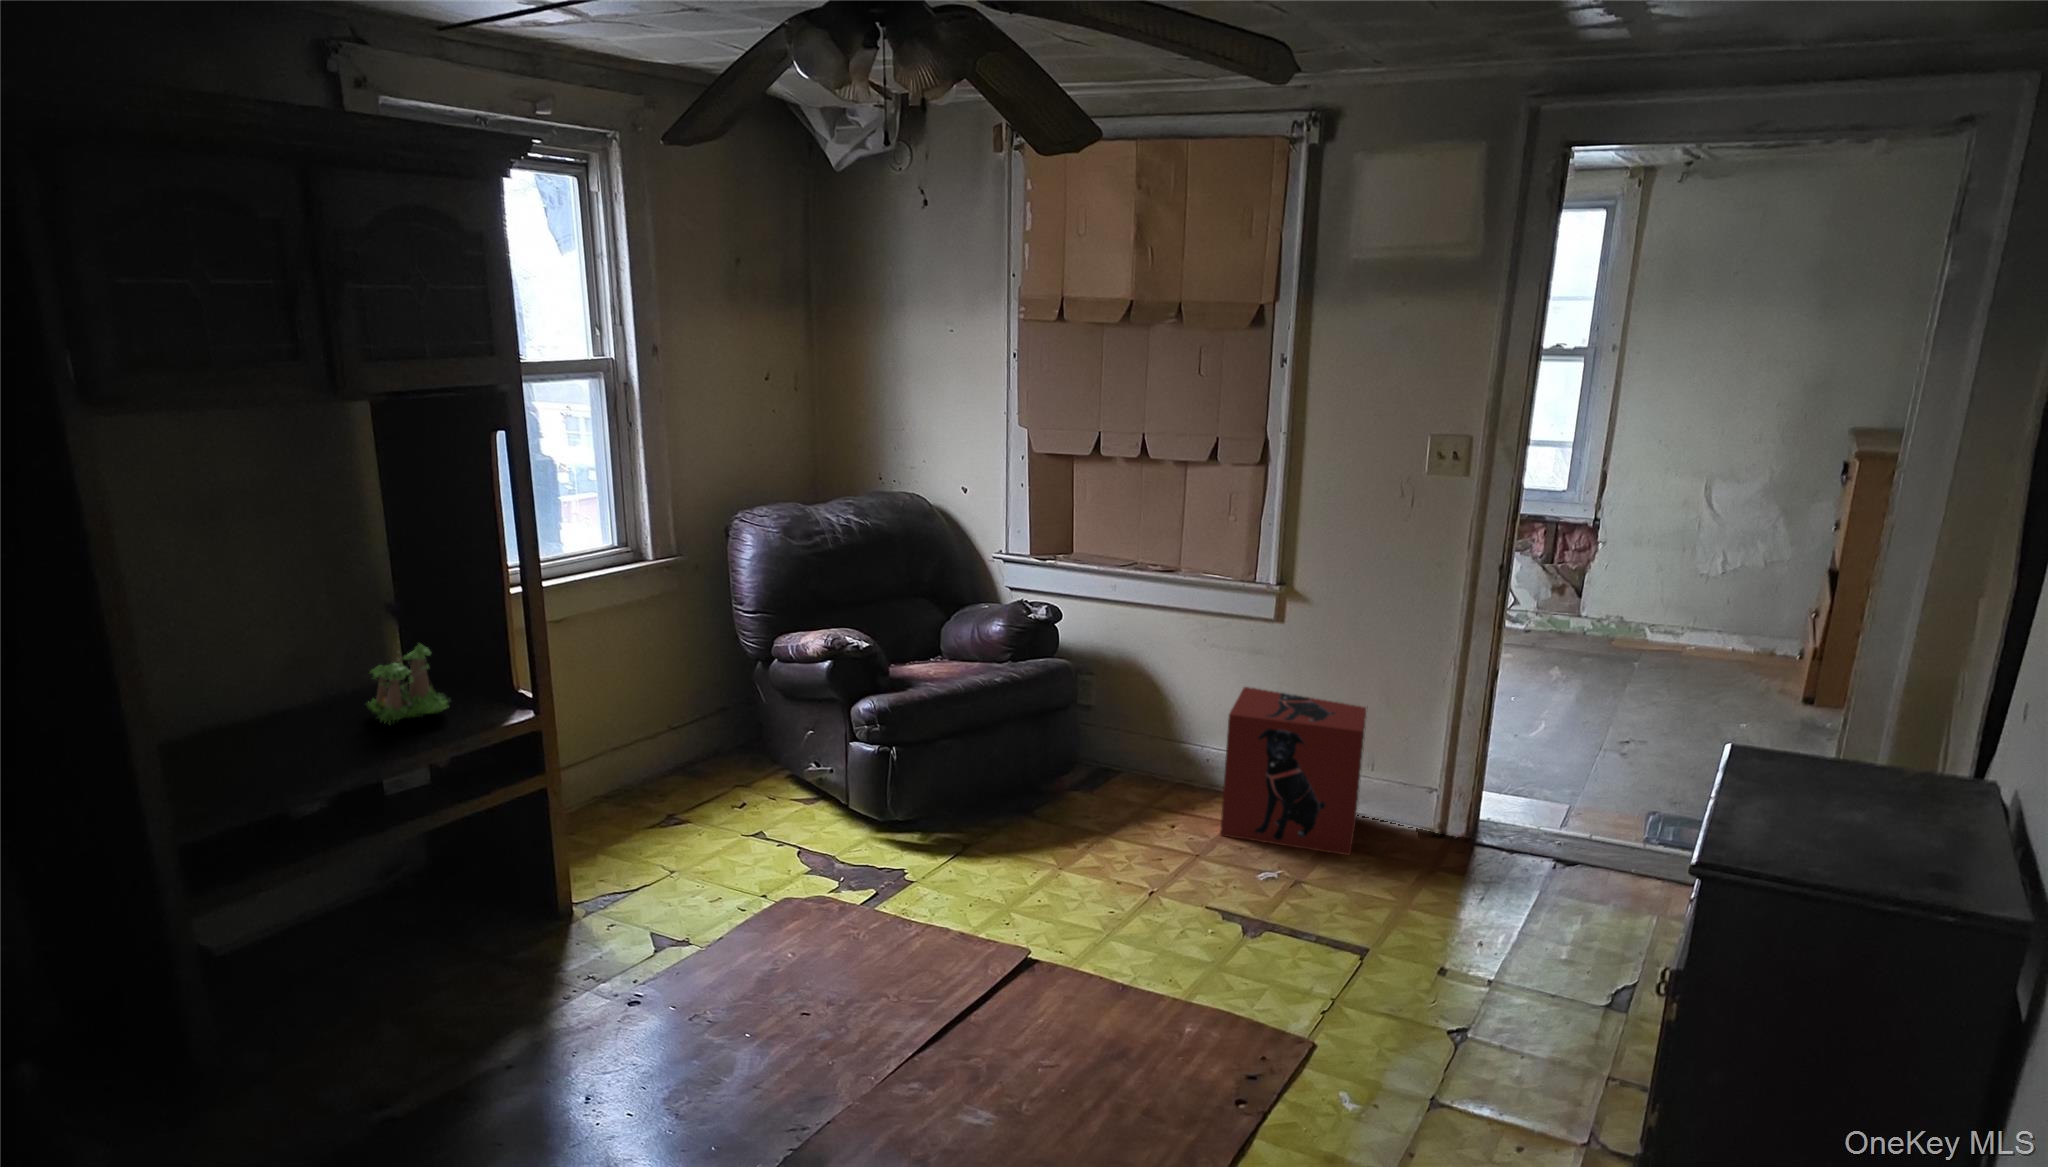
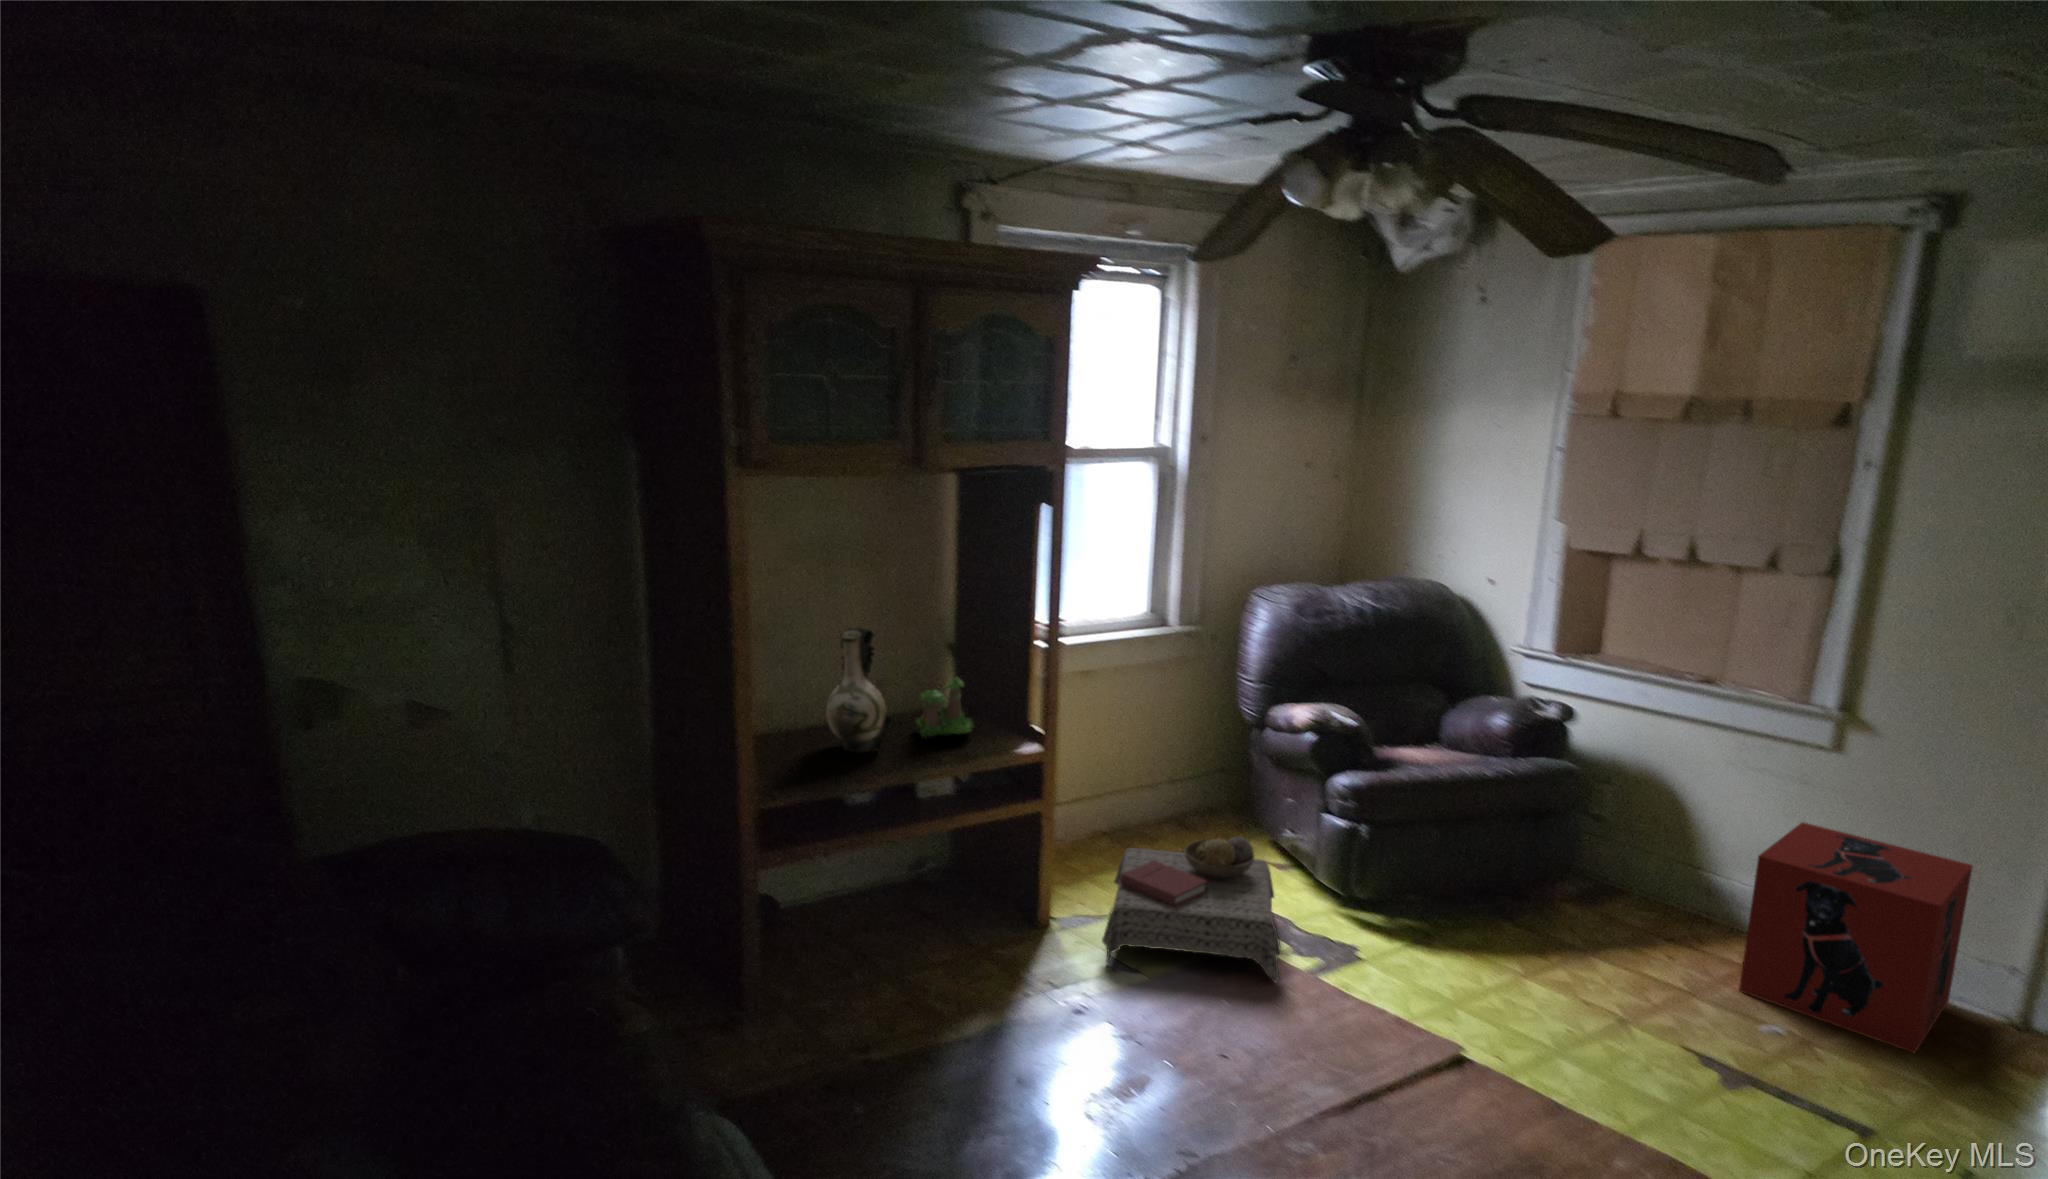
decorative vase: none [240,593,341,755] -> present [826,627,890,752]
ottoman: none [632,779,839,949] -> present [1102,836,1281,983]

